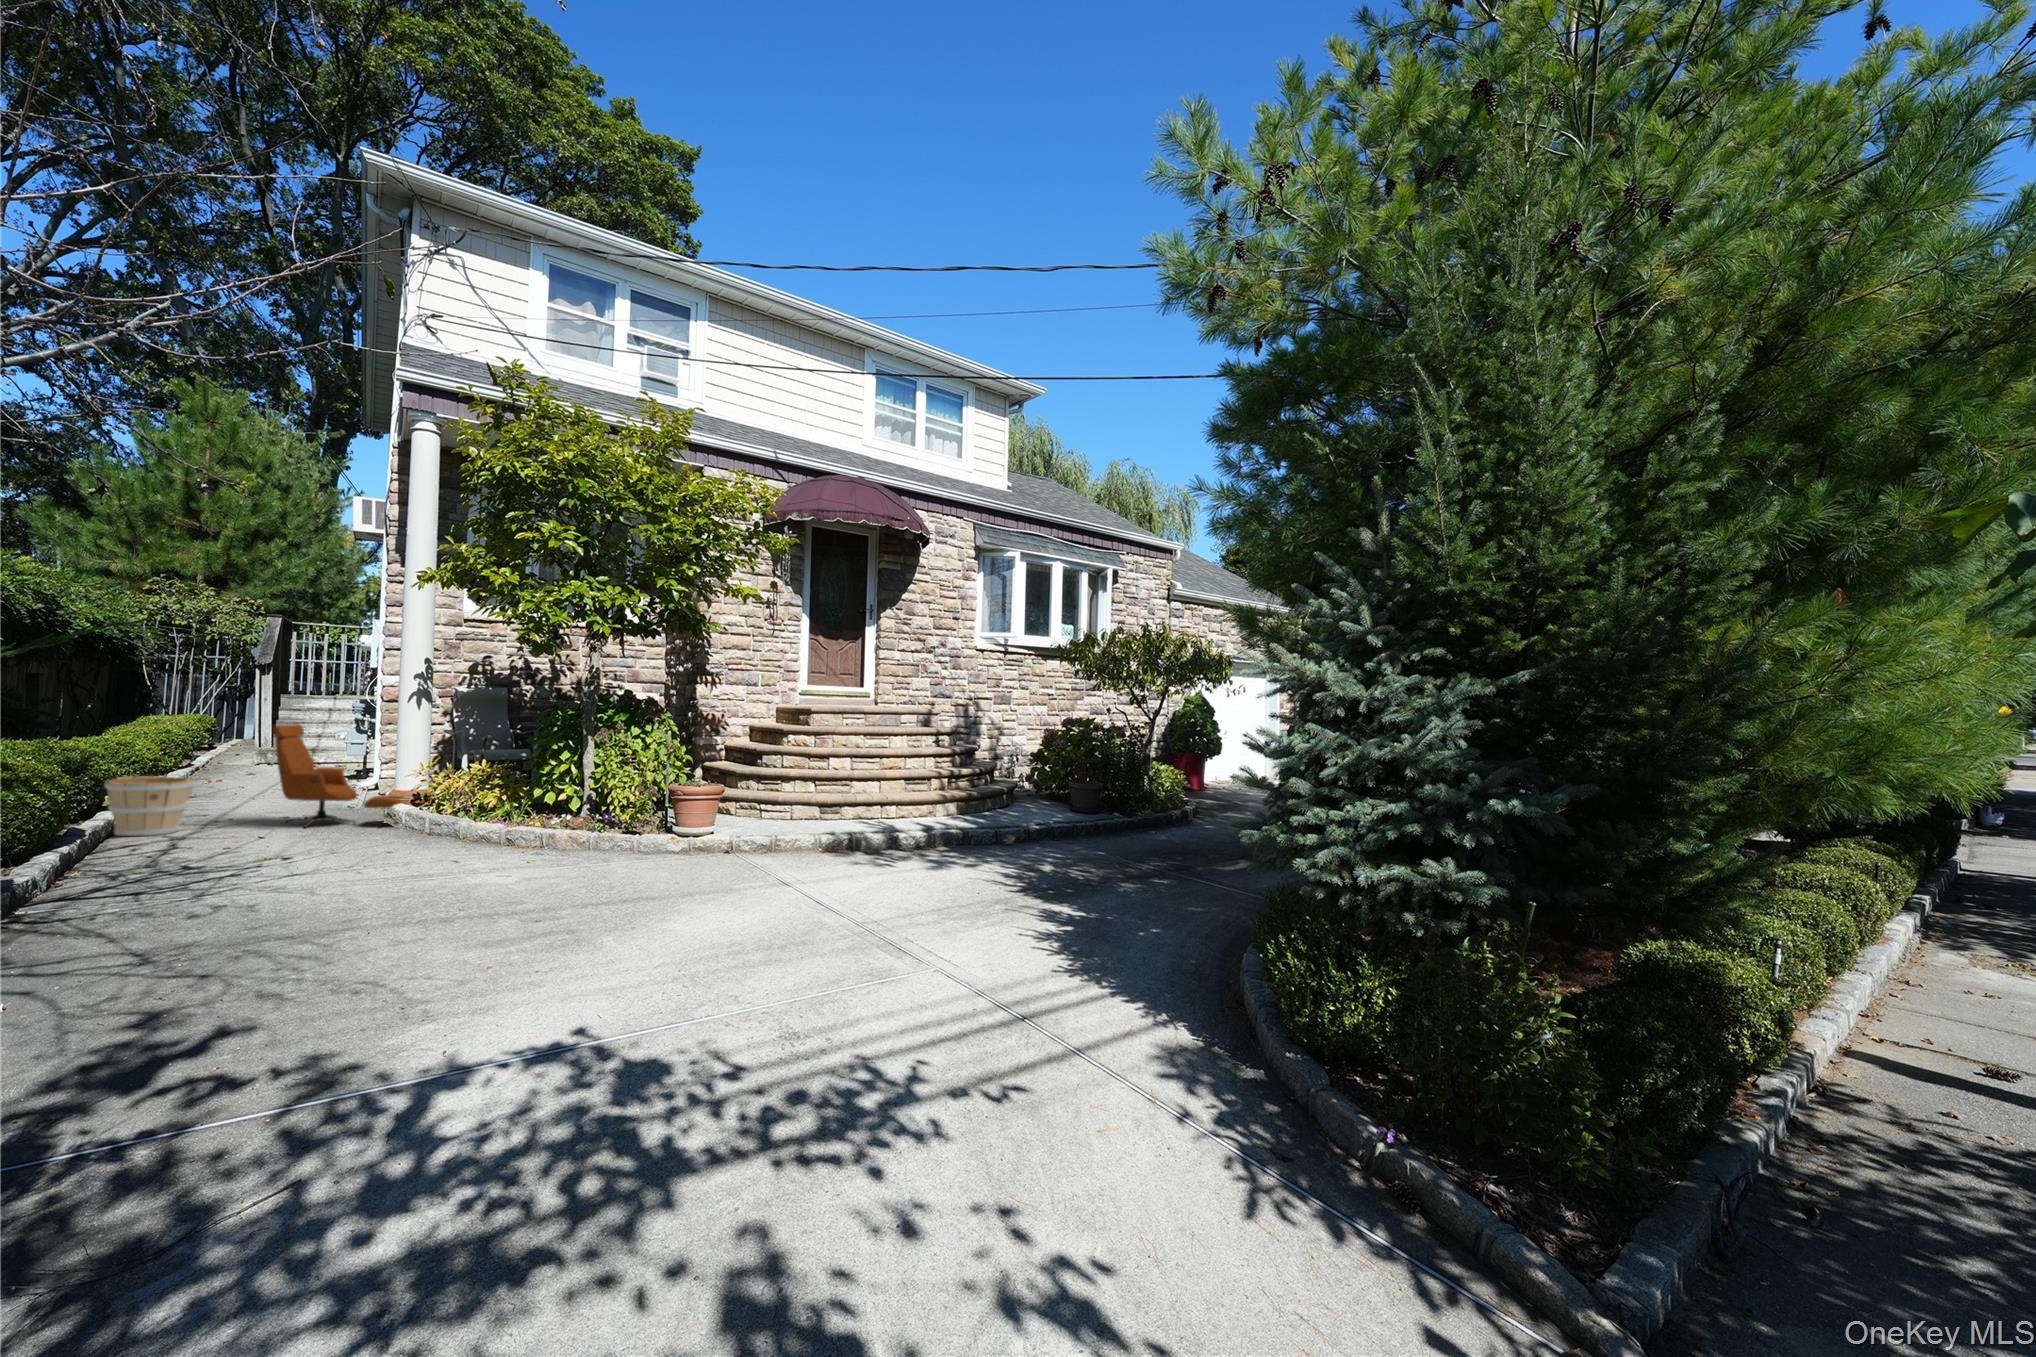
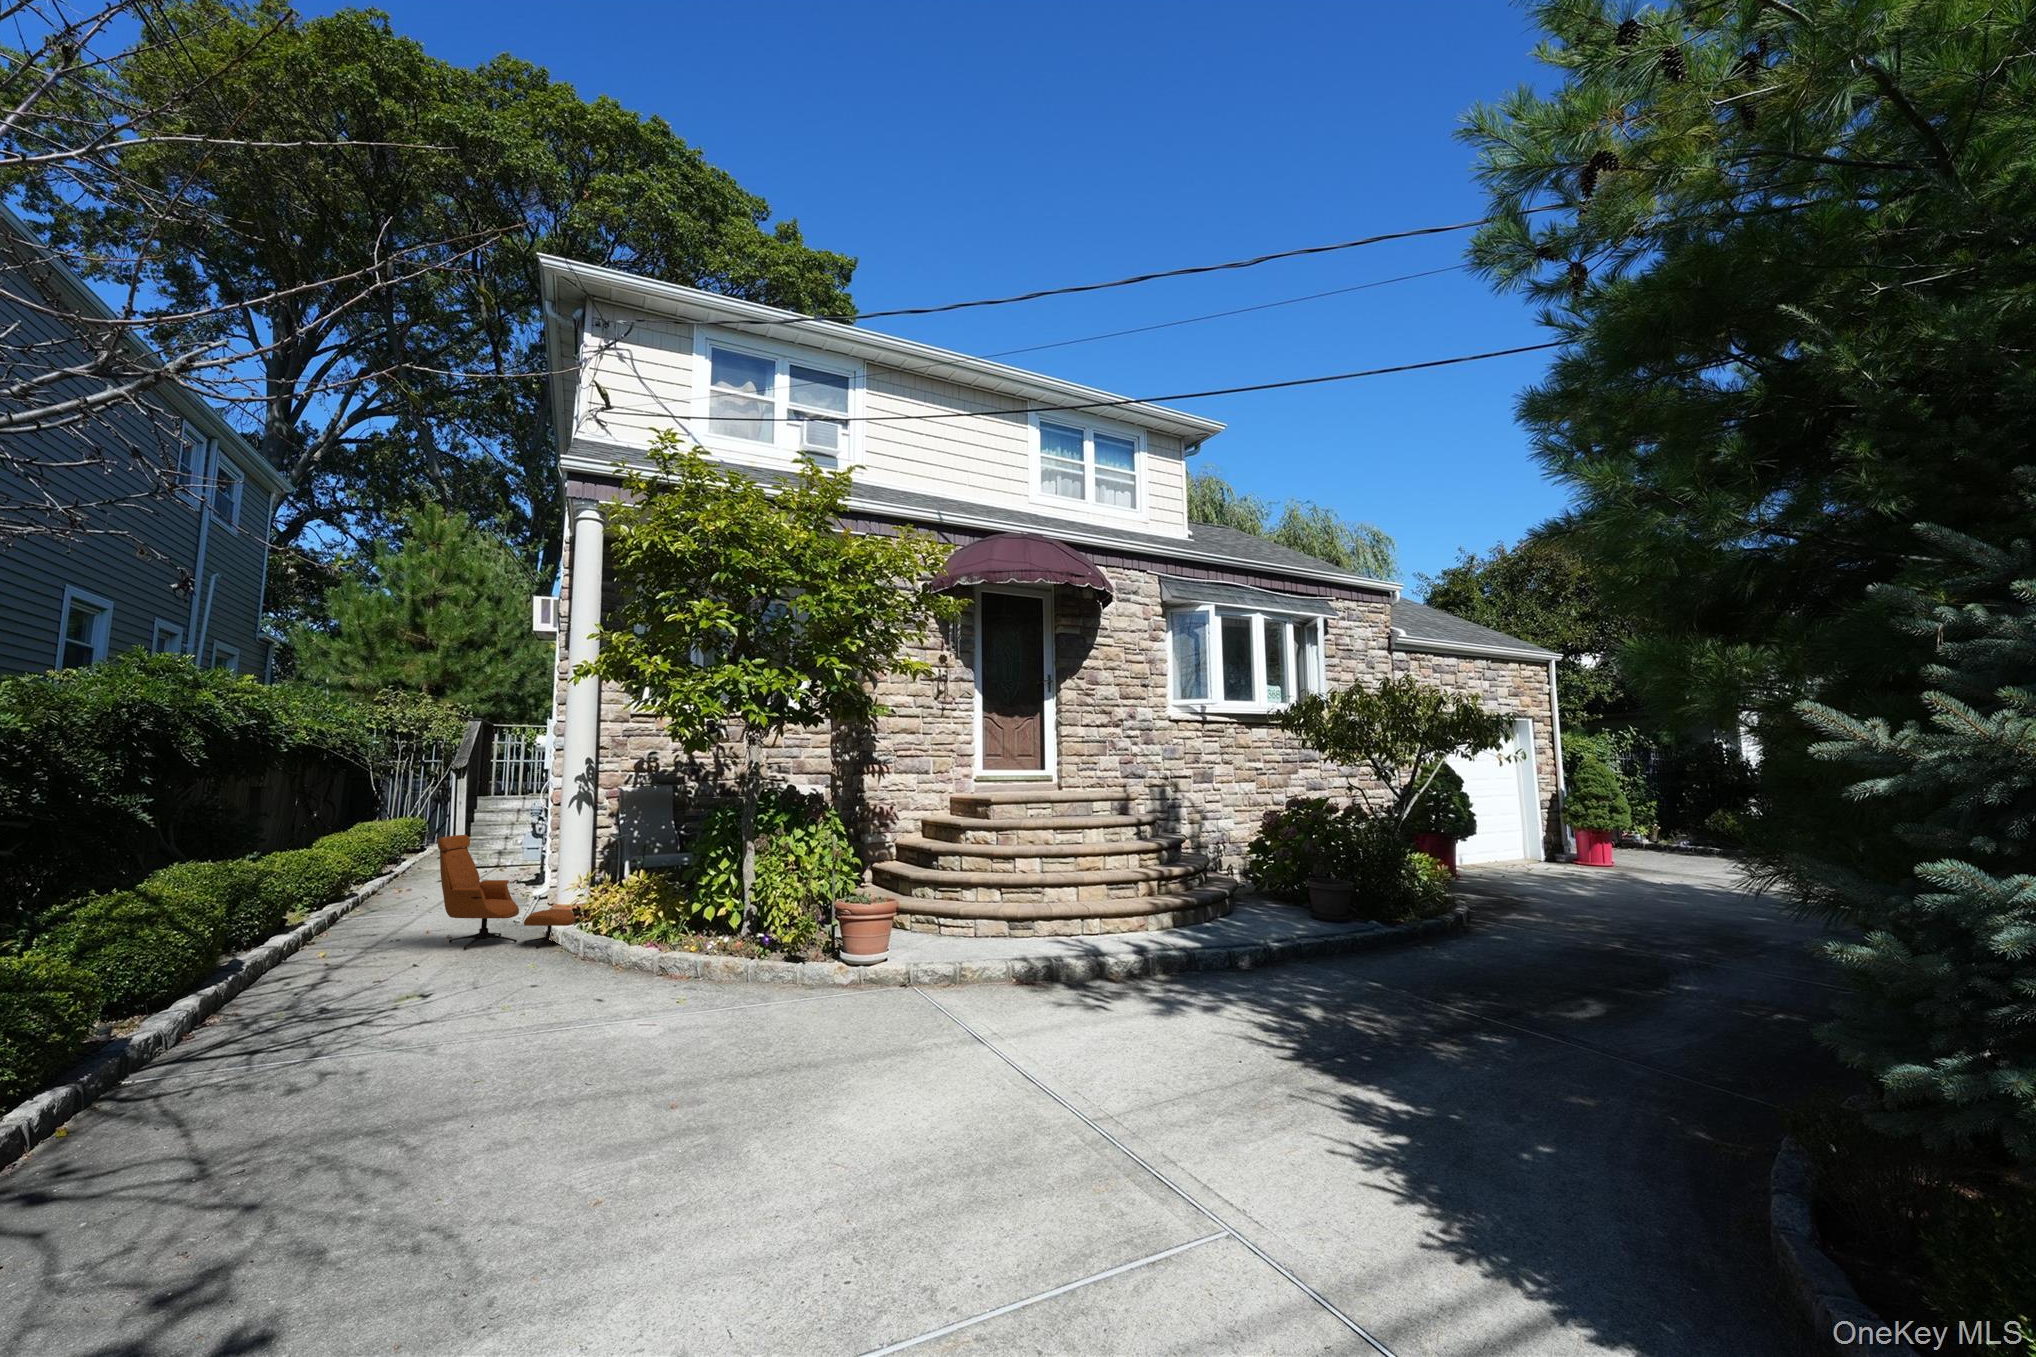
wooden bucket: present [105,776,194,836] -> none [273,895,360,964]

